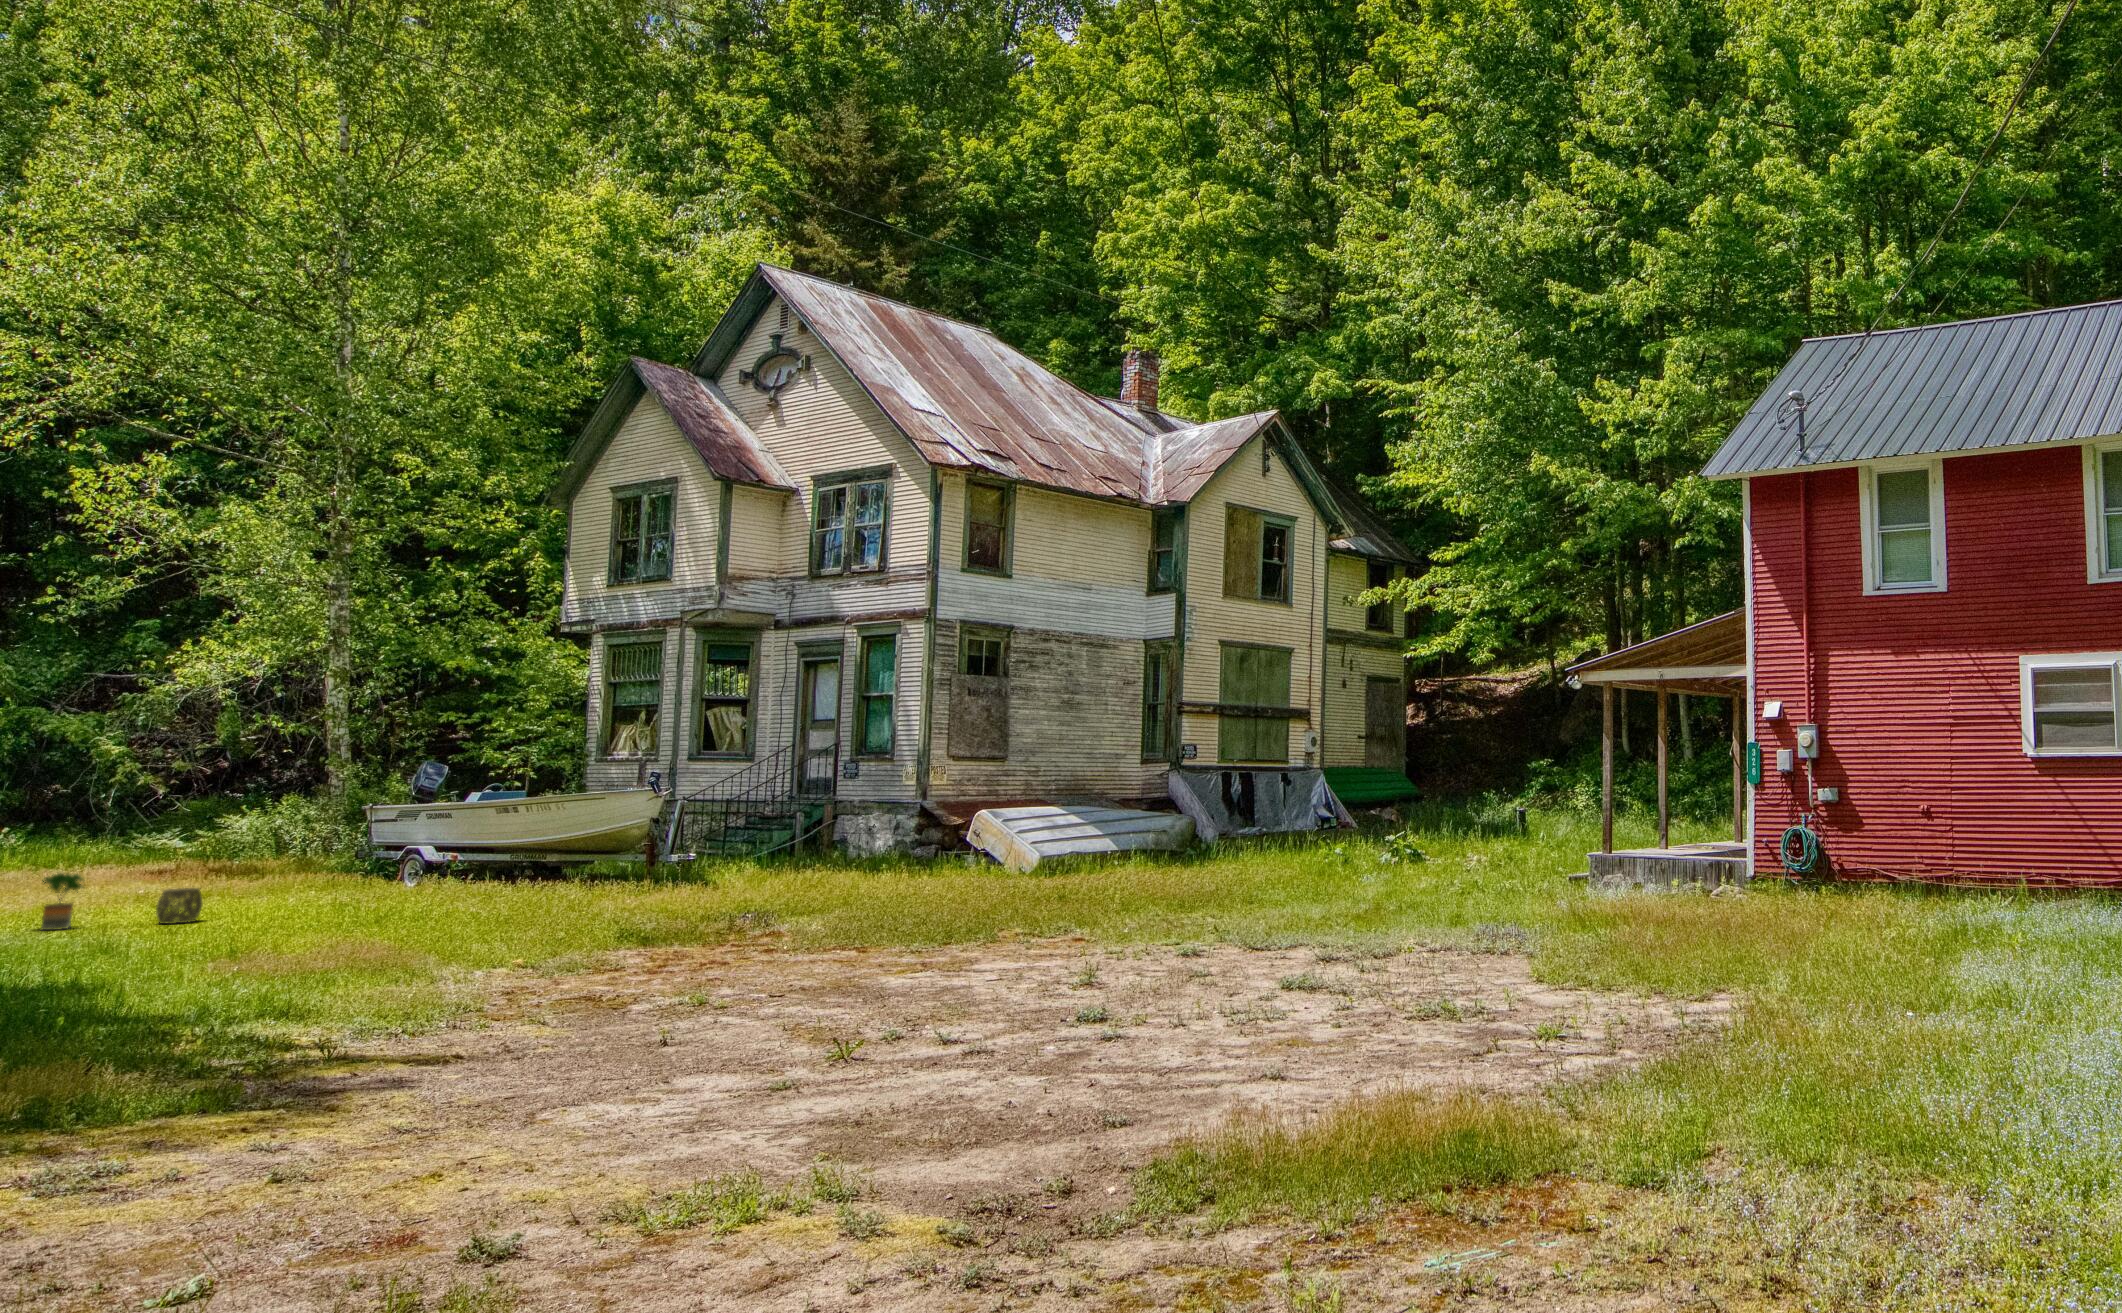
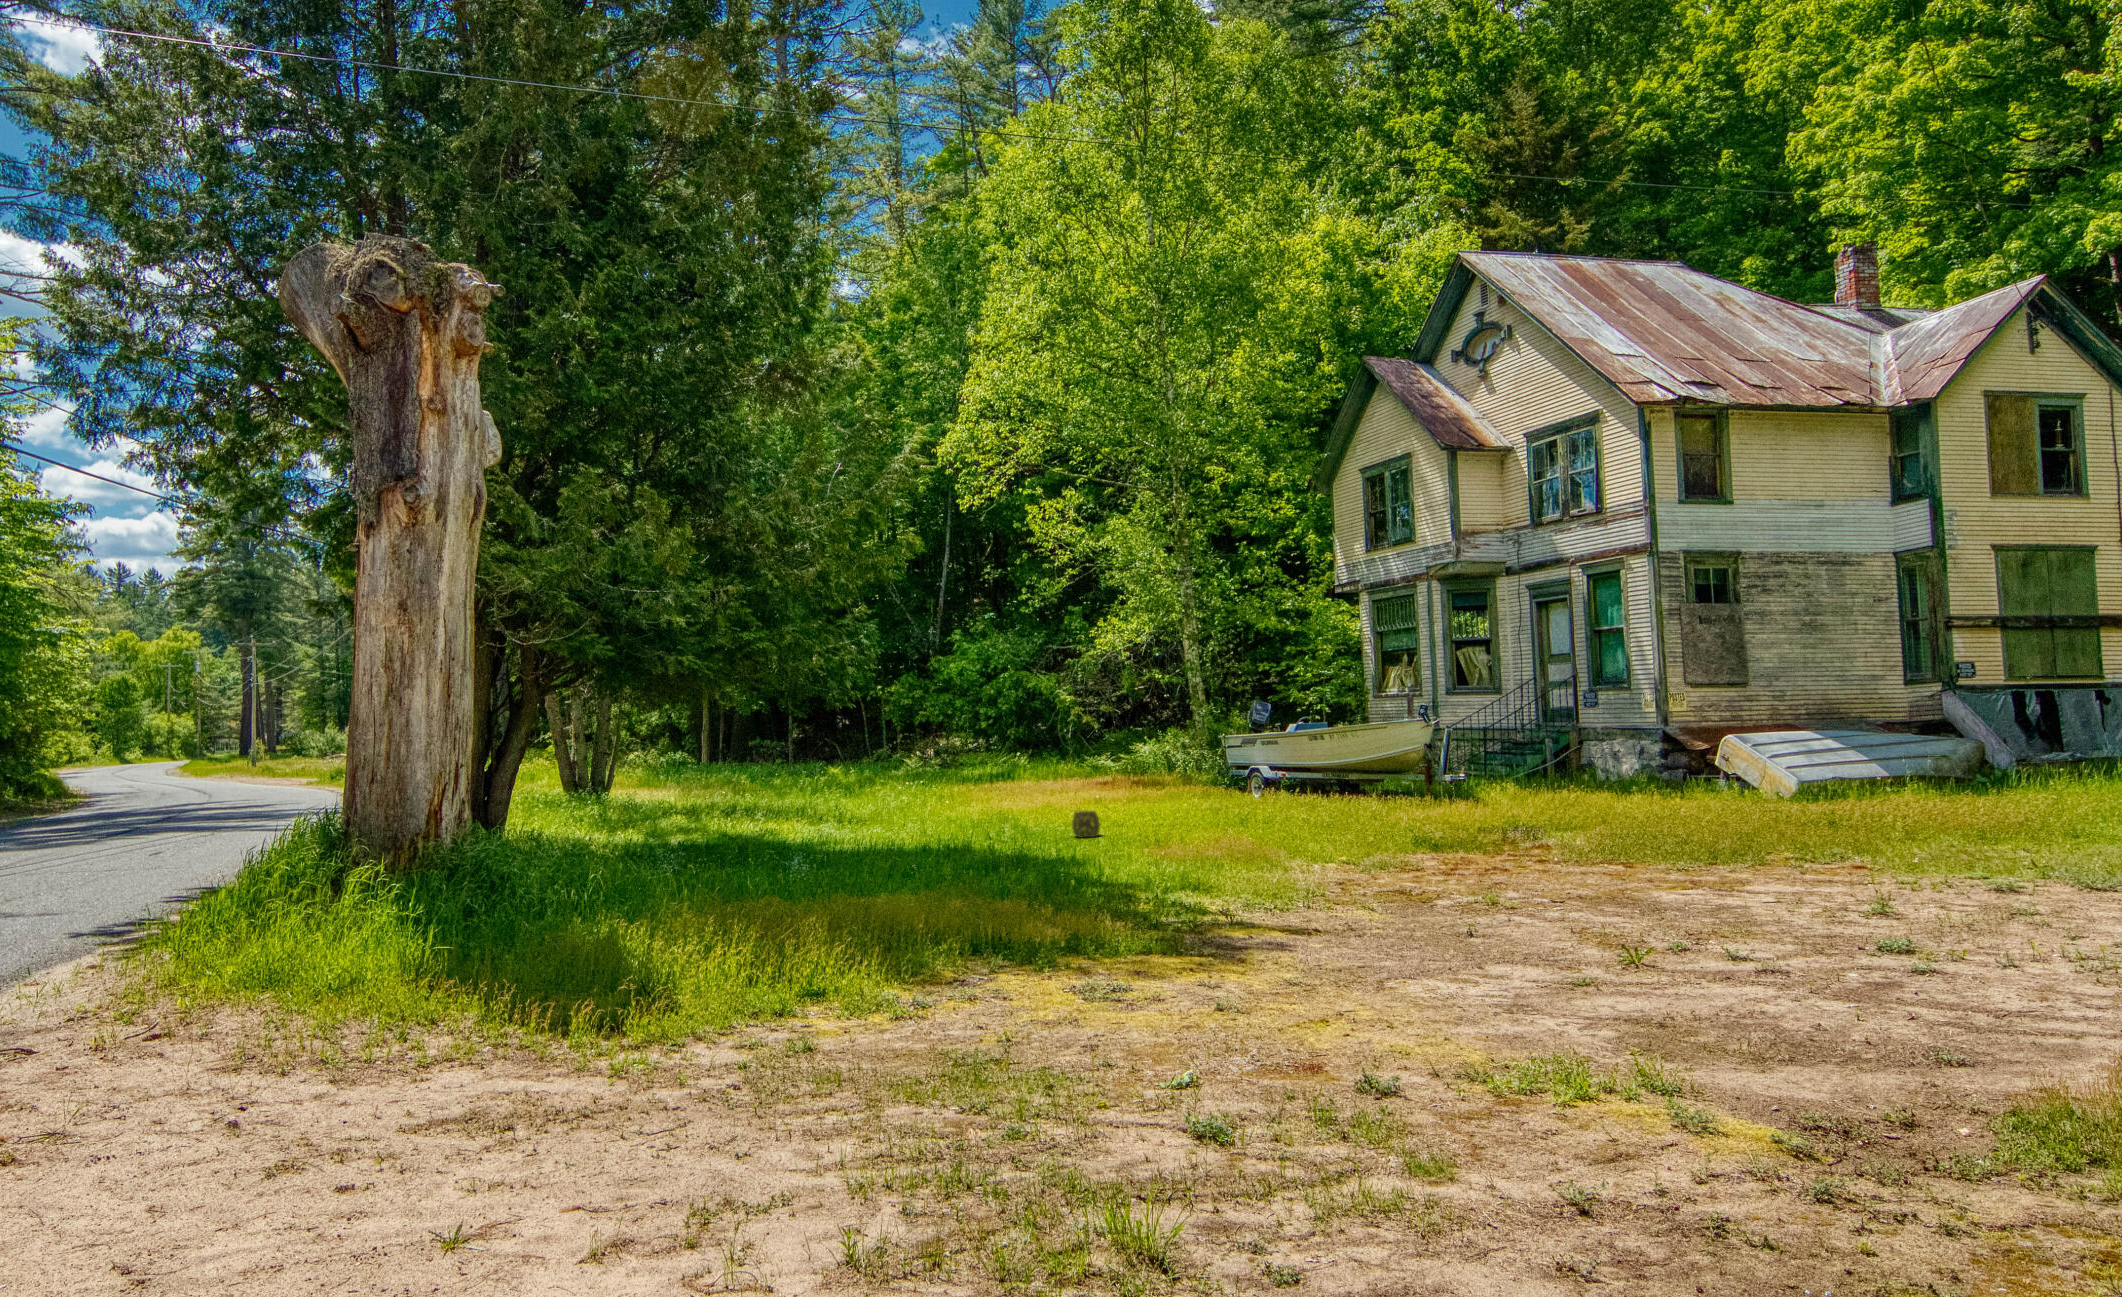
potted tree: present [41,873,85,930] -> none [1005,798,1031,839]

